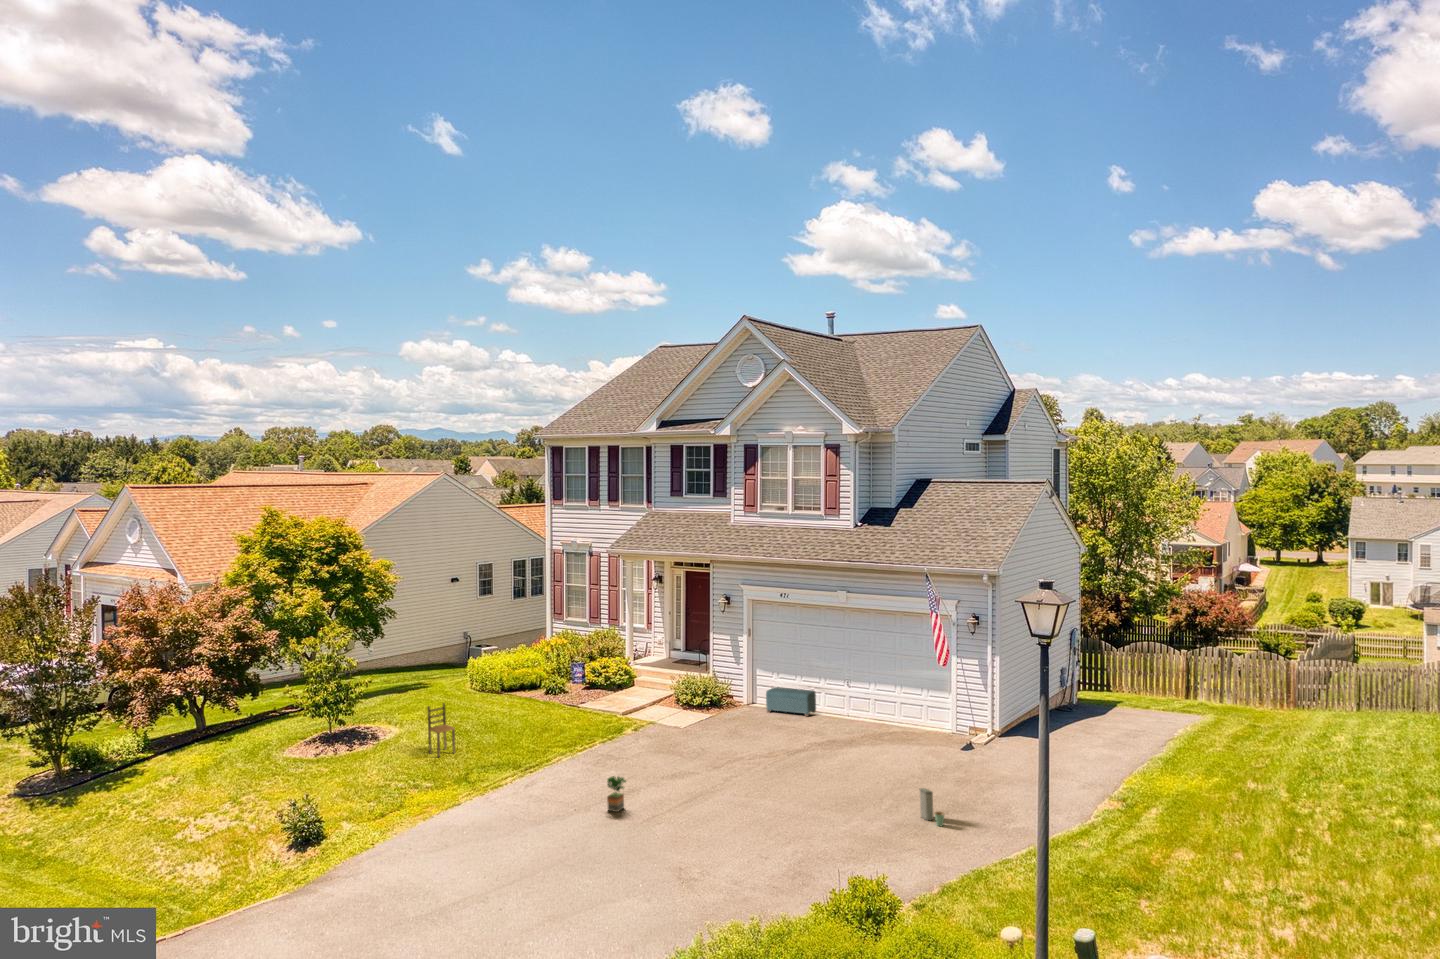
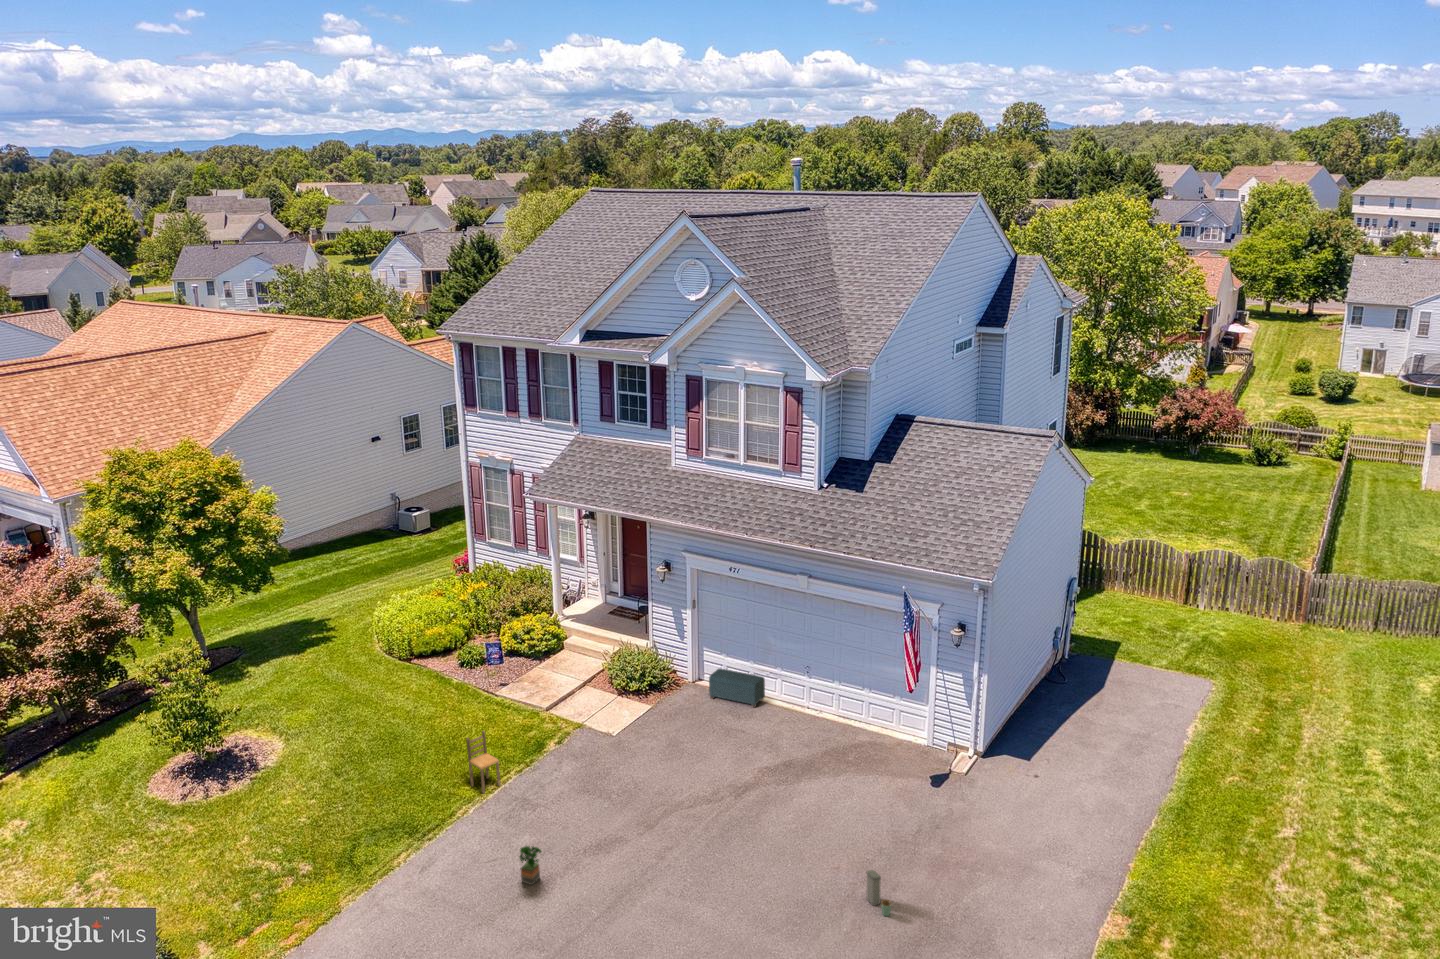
chair: present [427,703,455,757] -> present [467,731,501,793]

